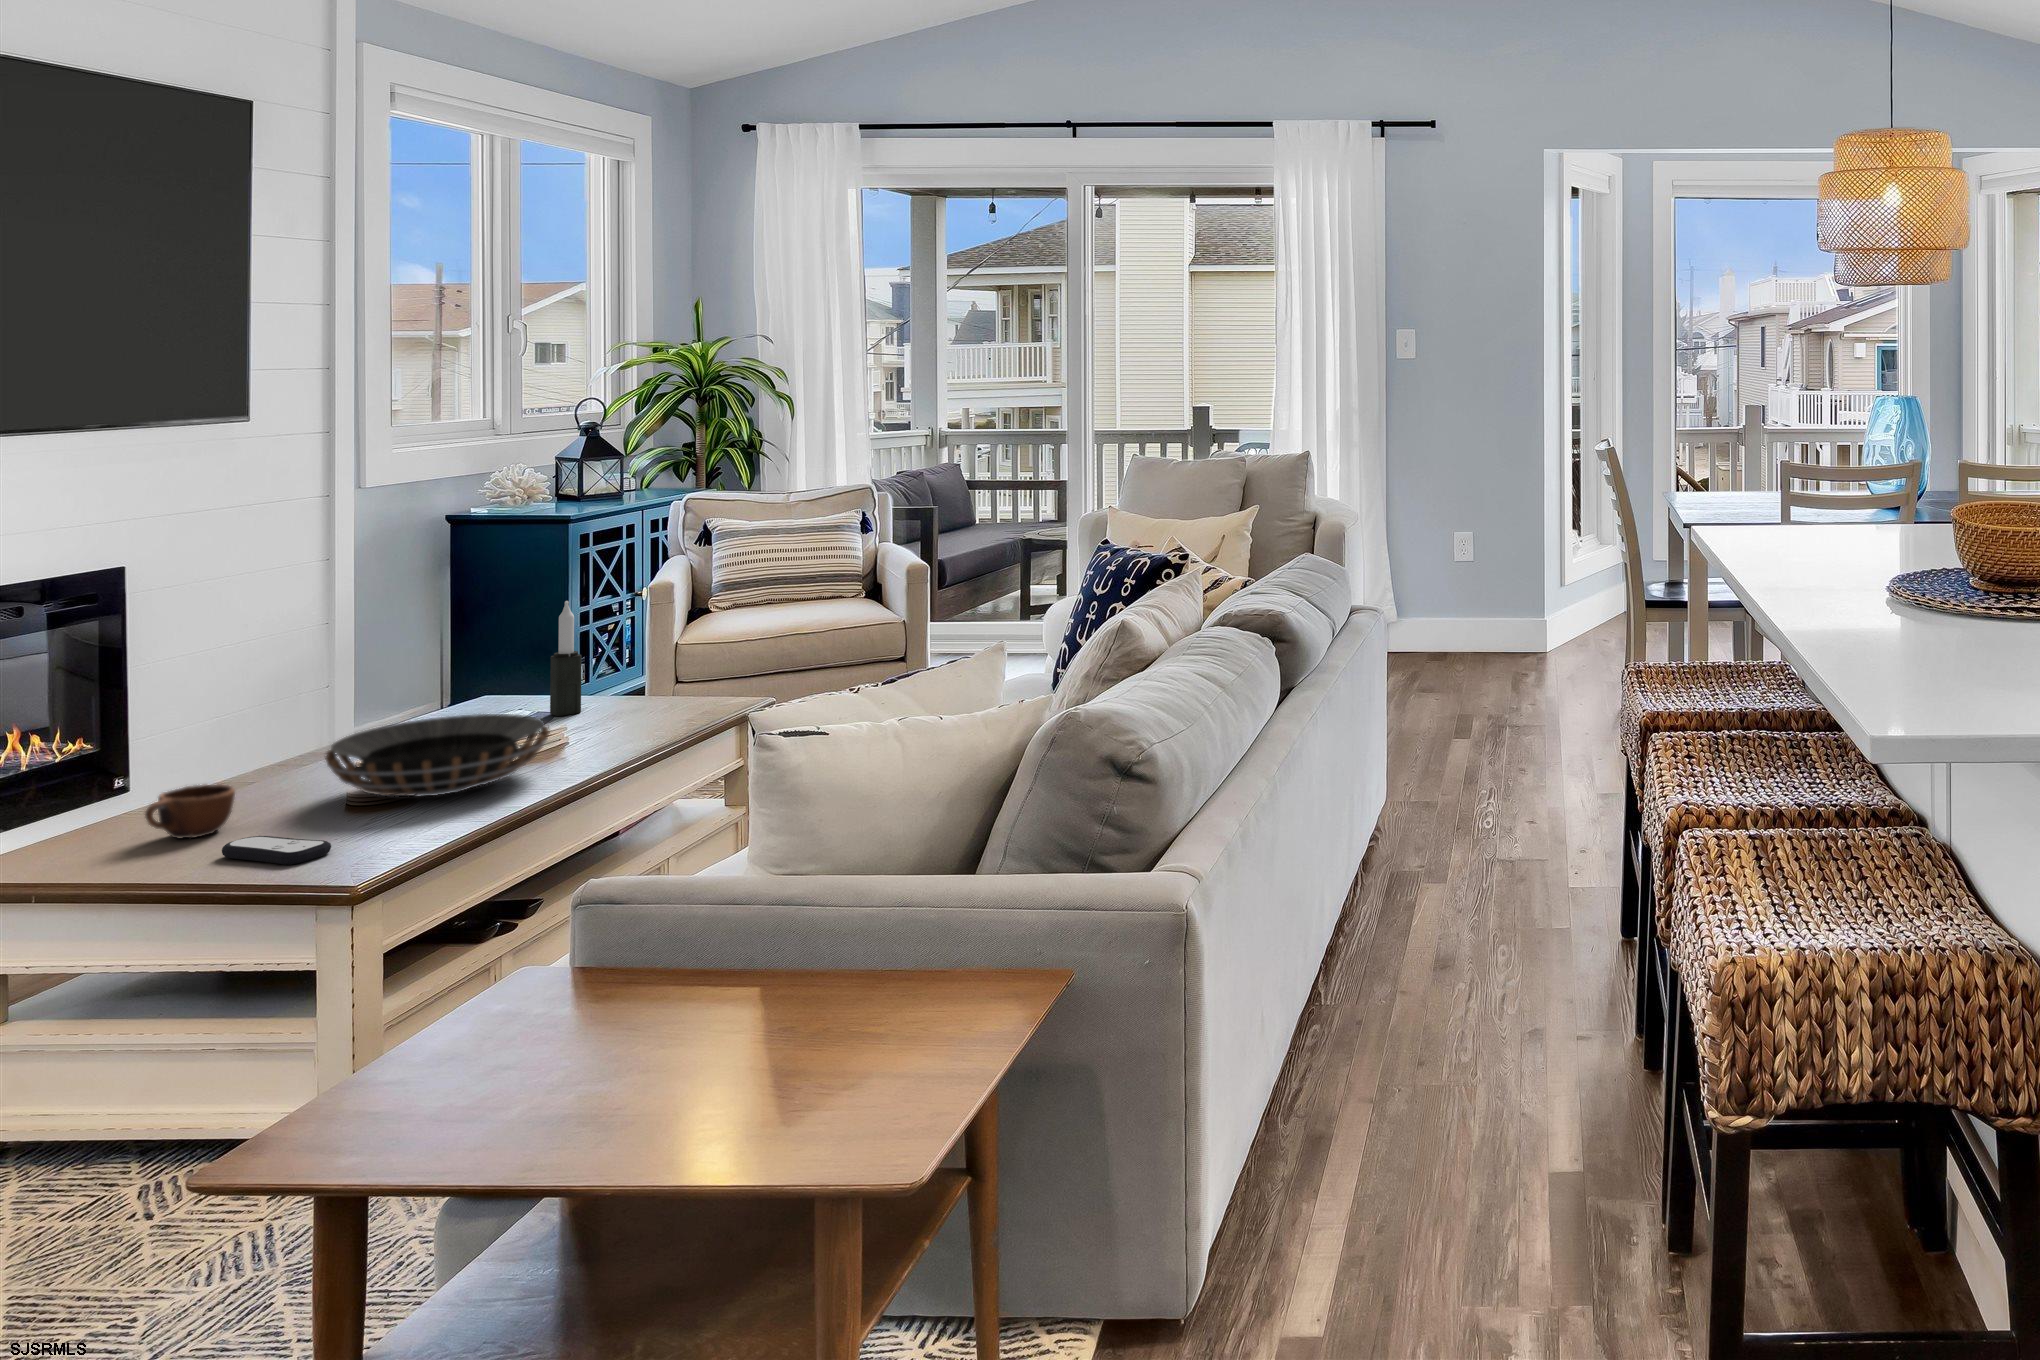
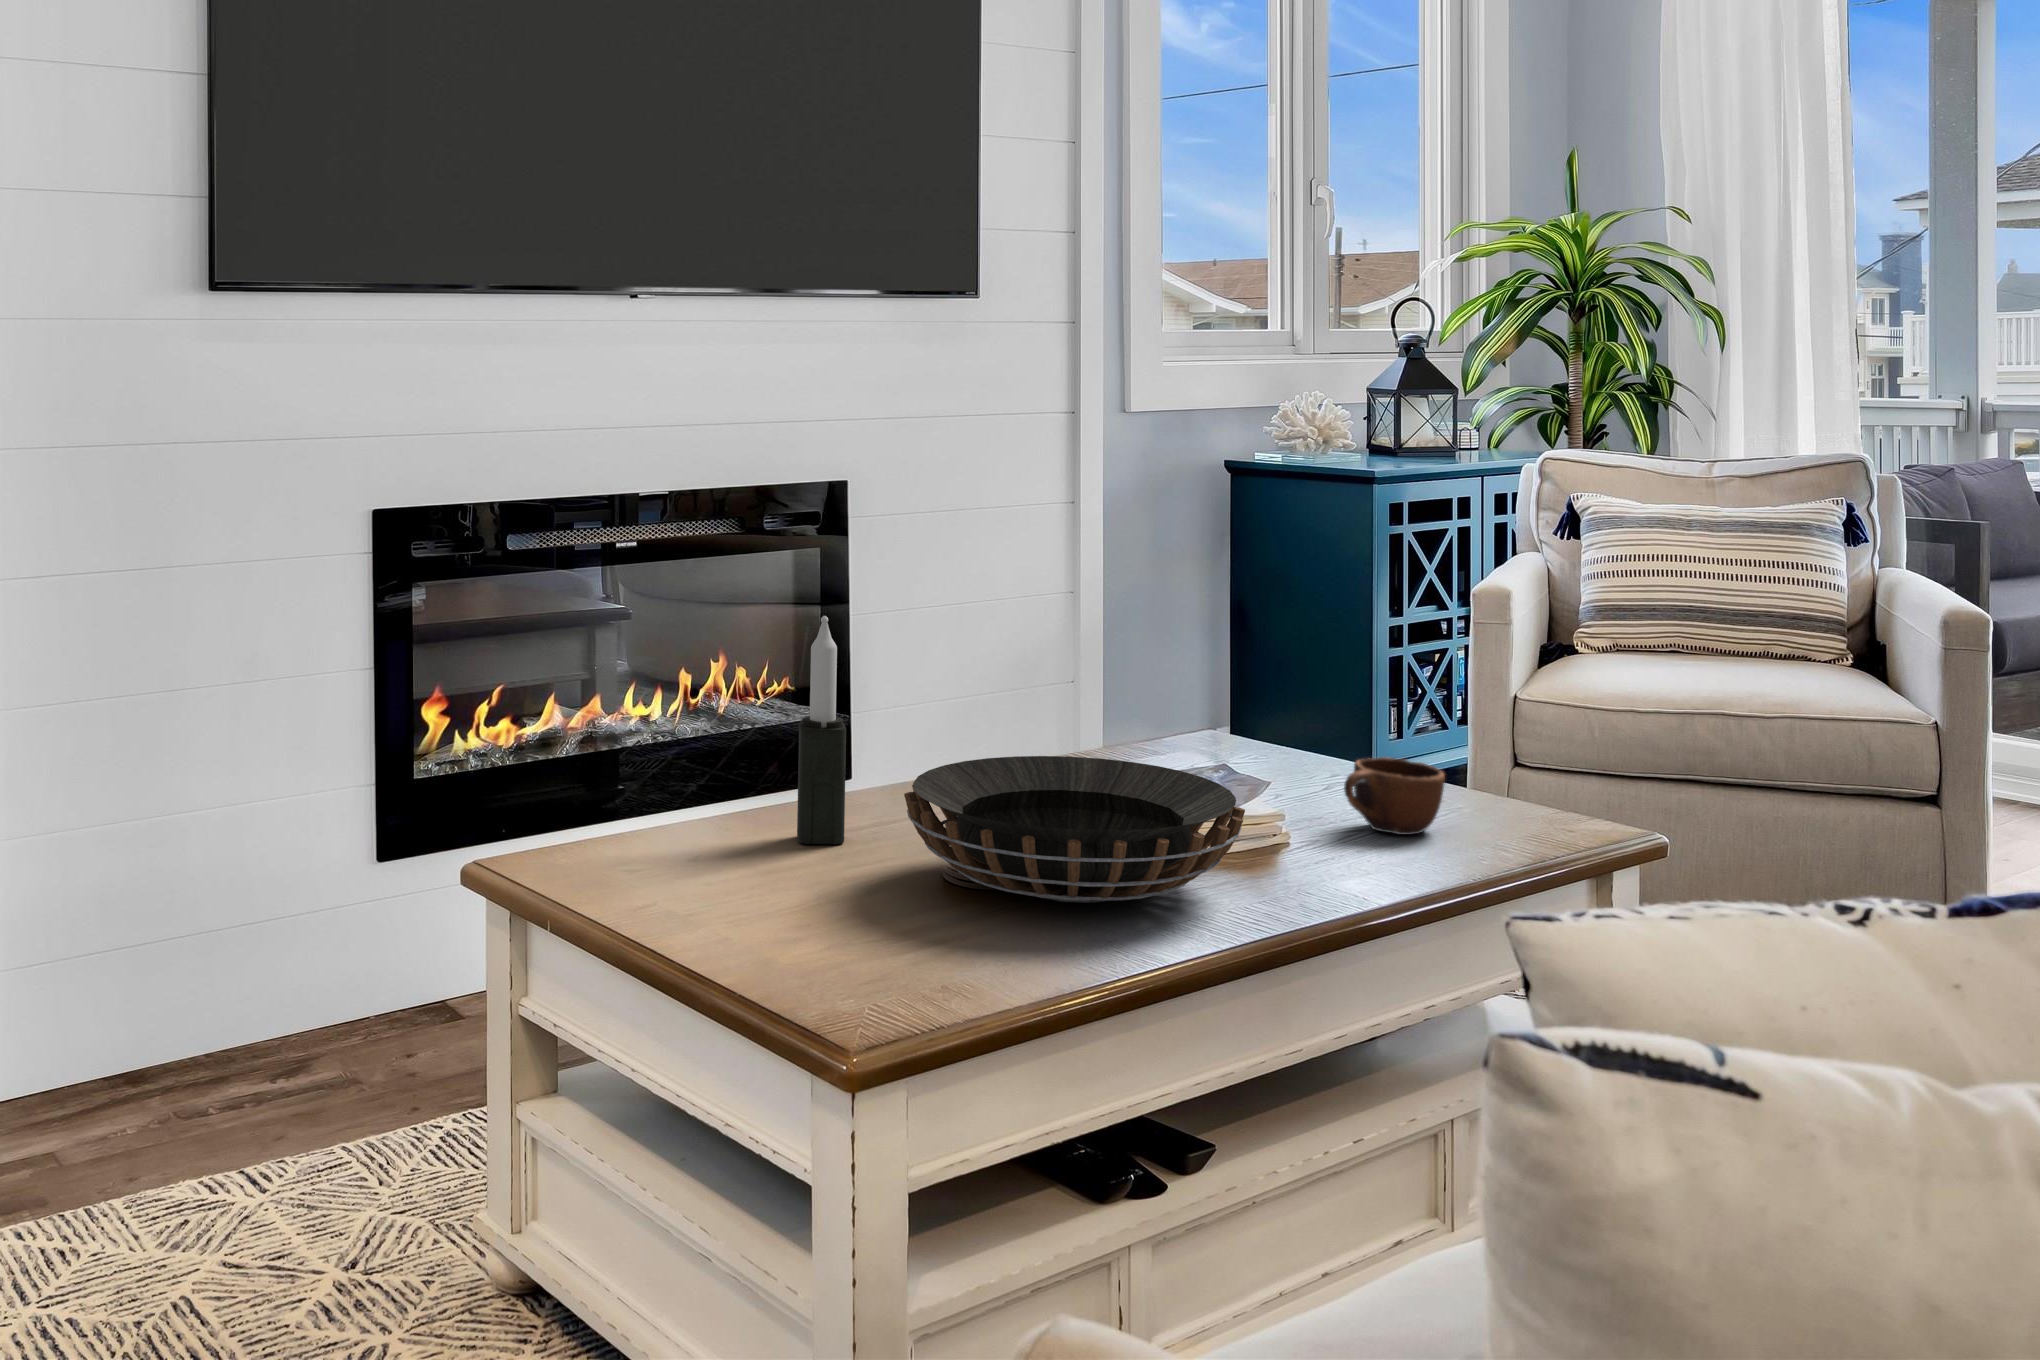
candle: present [550,601,582,716] -> present [797,616,846,844]
mug: present [145,784,235,839] -> present [1344,757,1445,835]
remote control: present [222,836,331,865] -> none [723,913,859,985]

